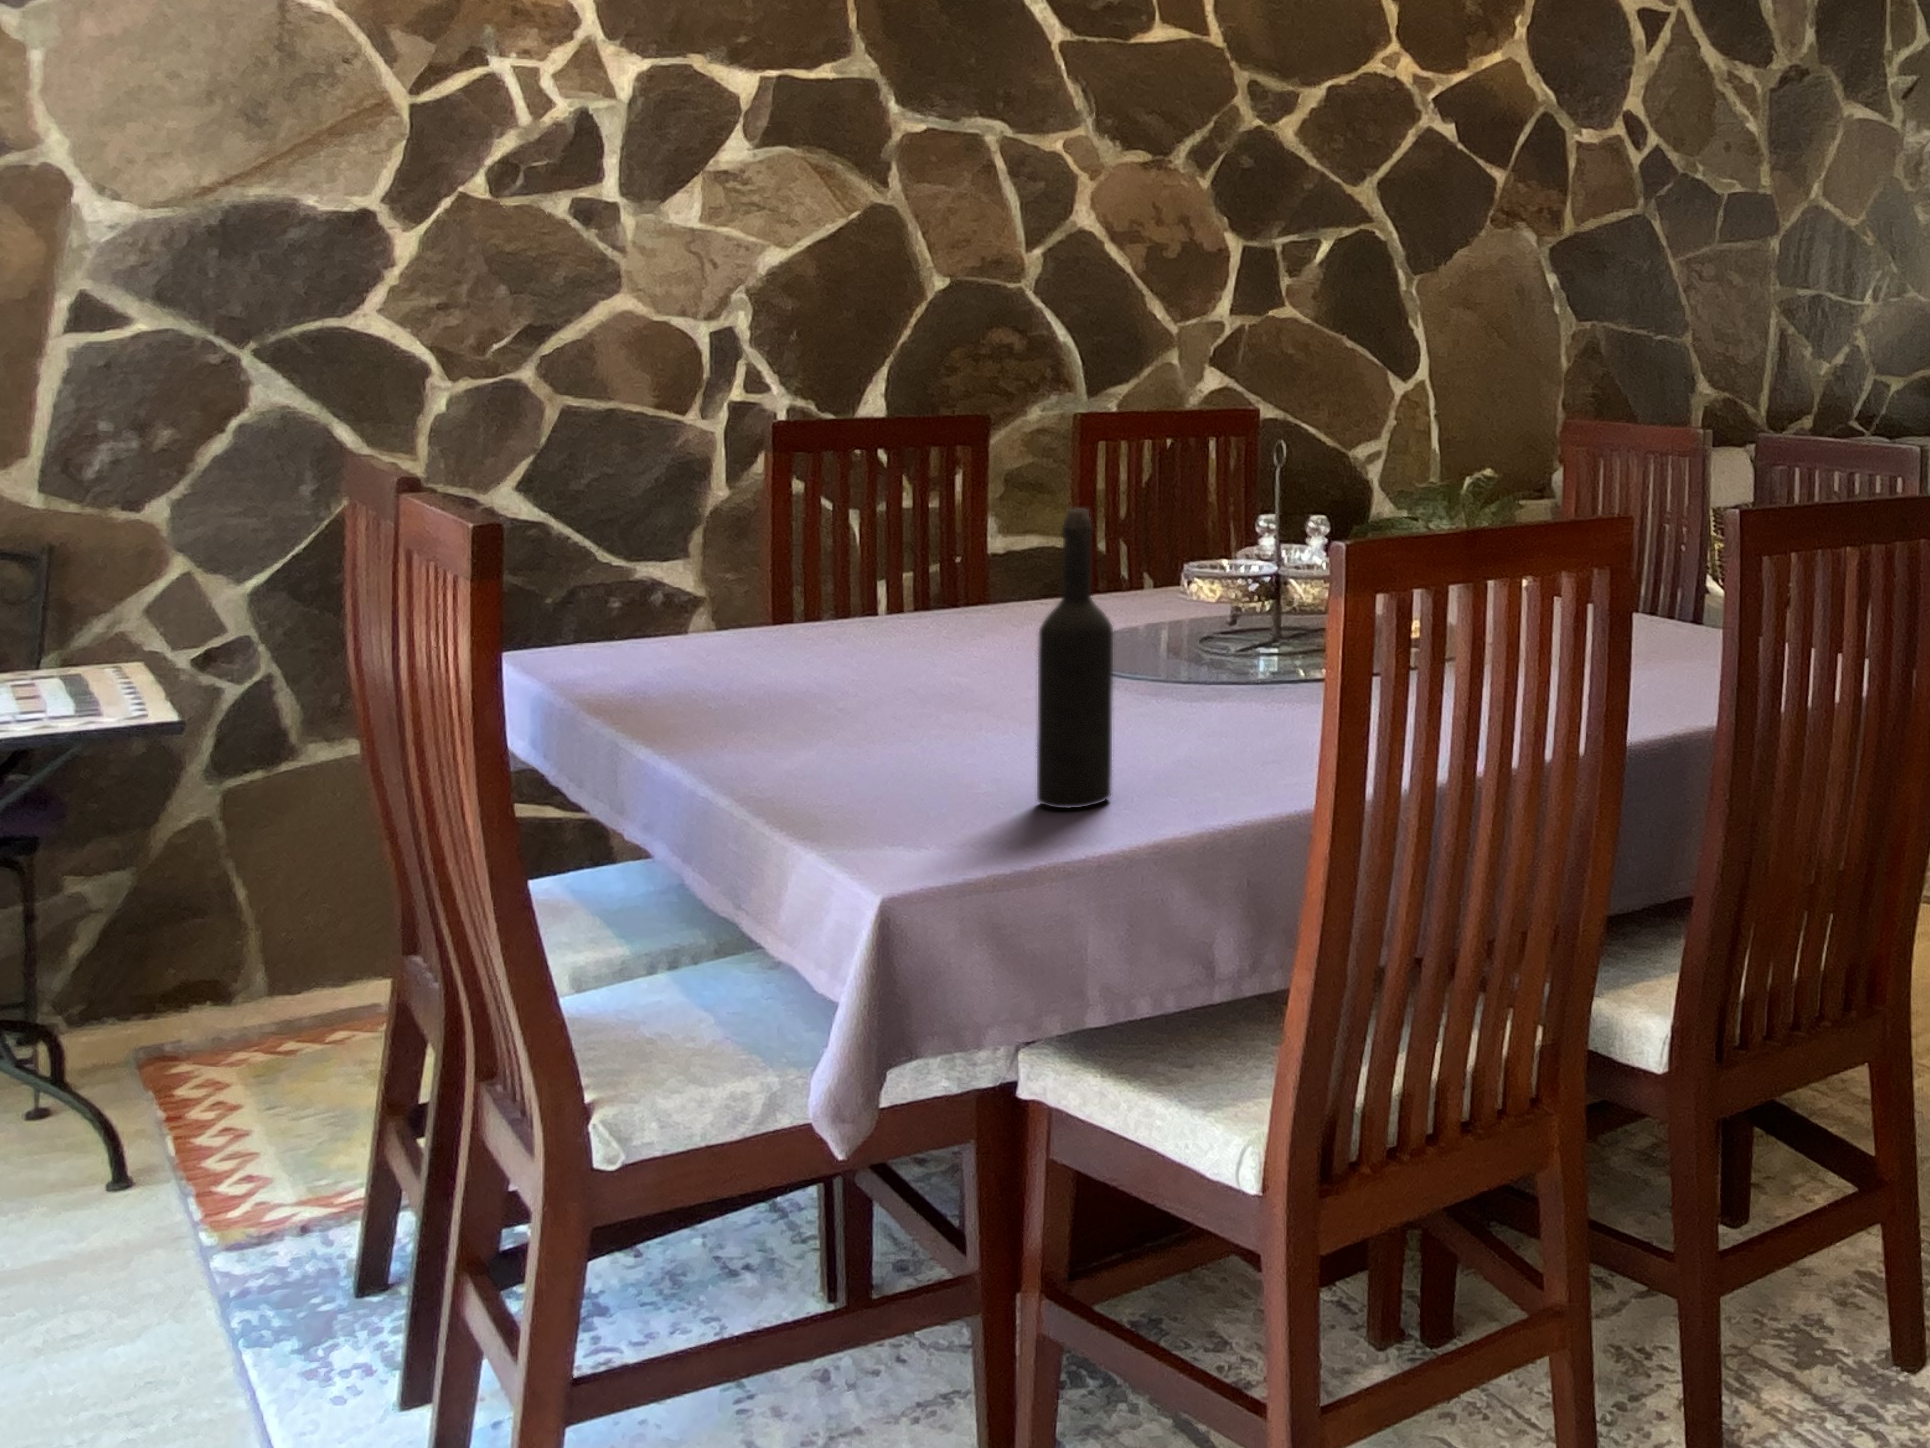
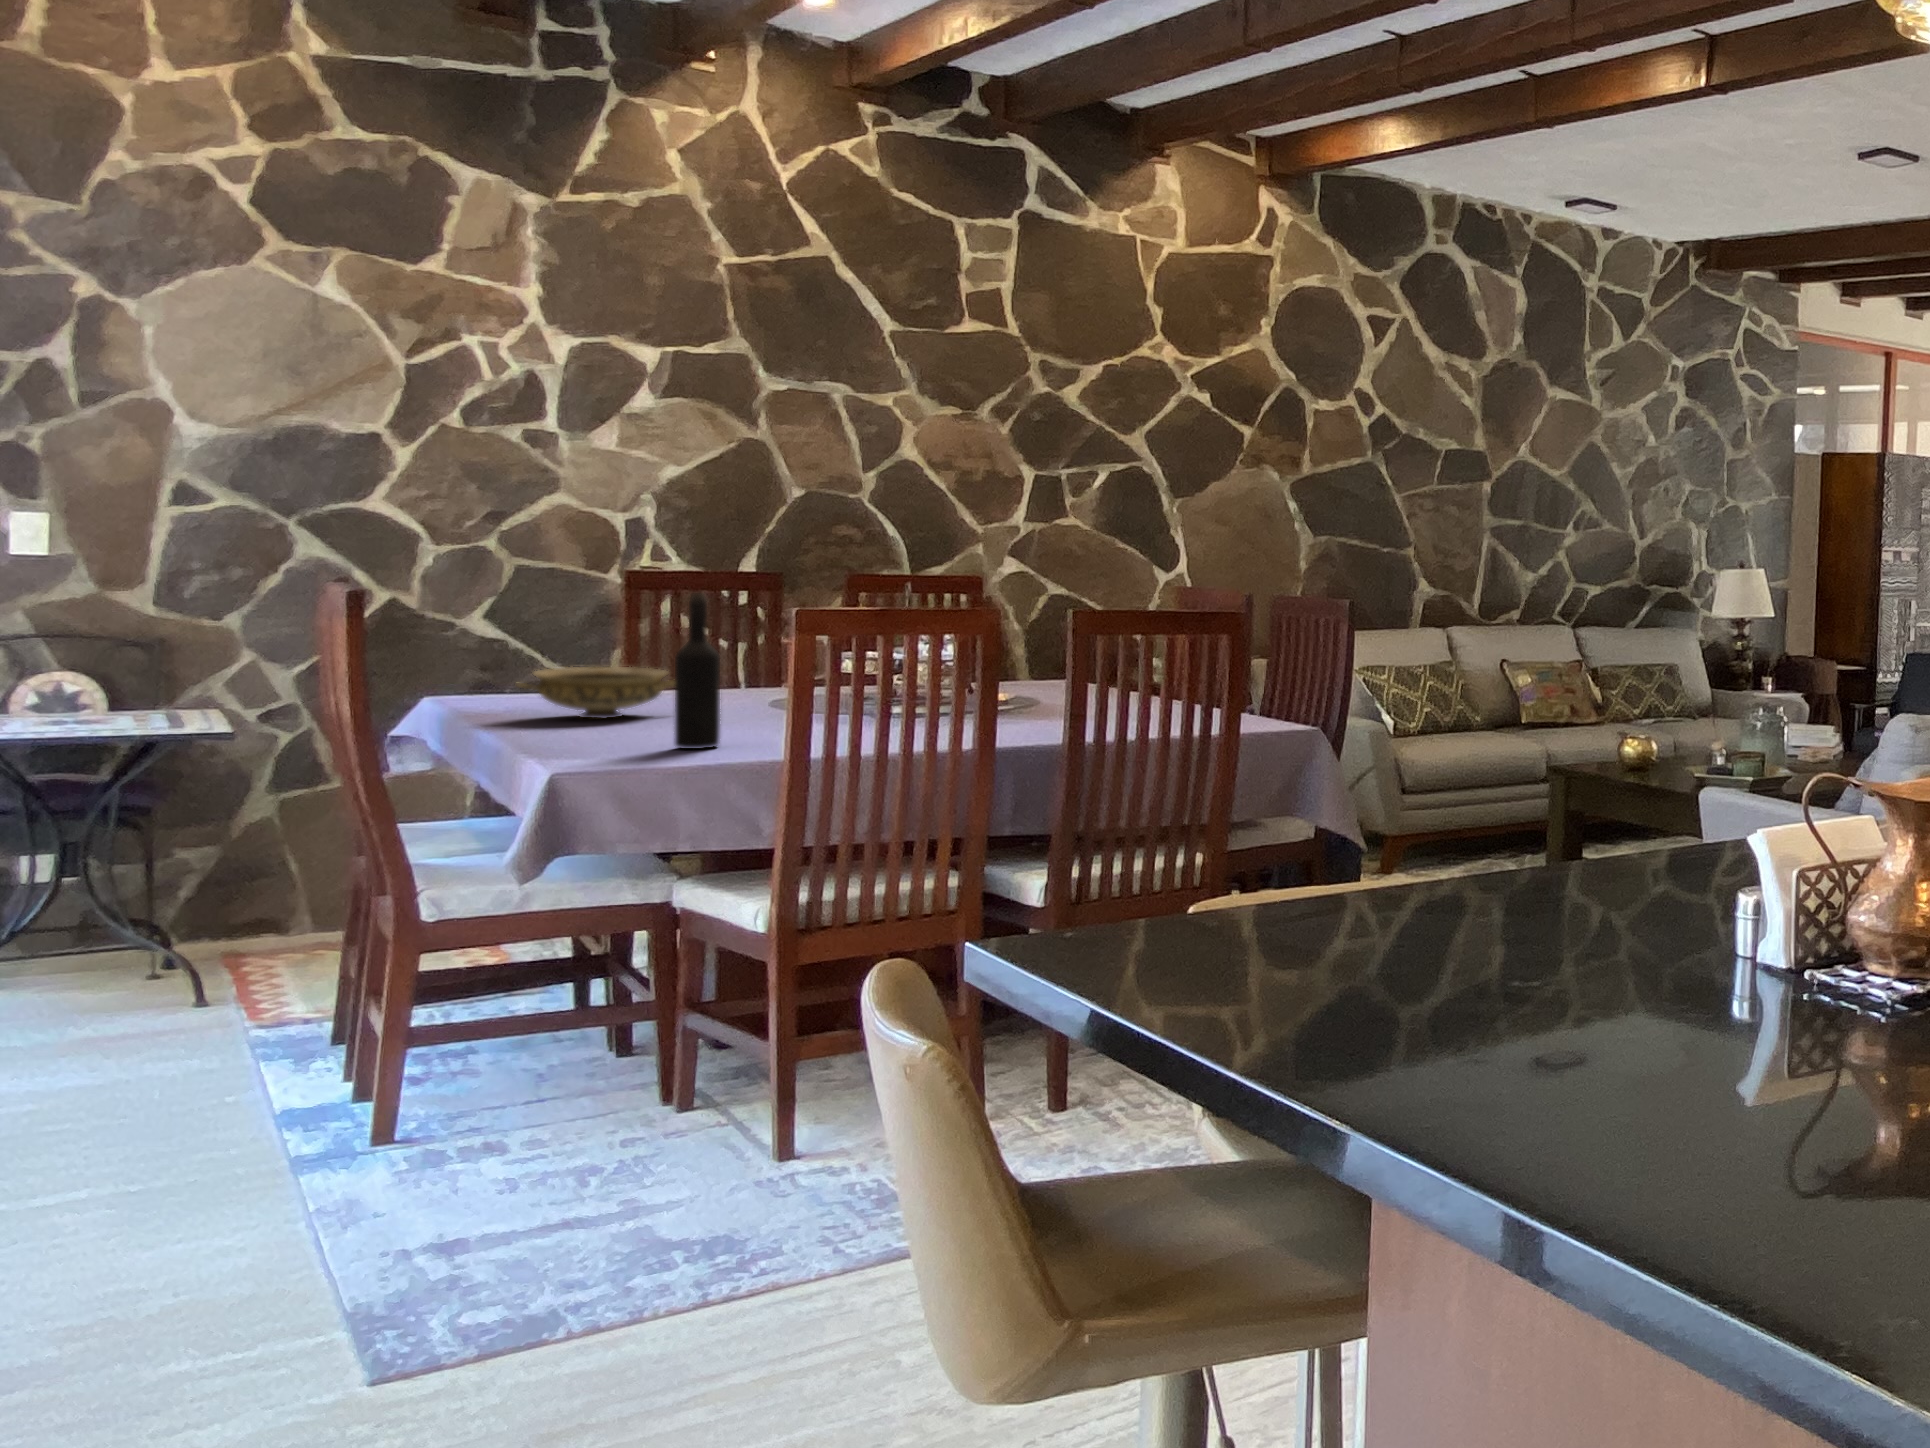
ceramic bowl: none [681,609,941,710] -> present [516,667,675,718]

